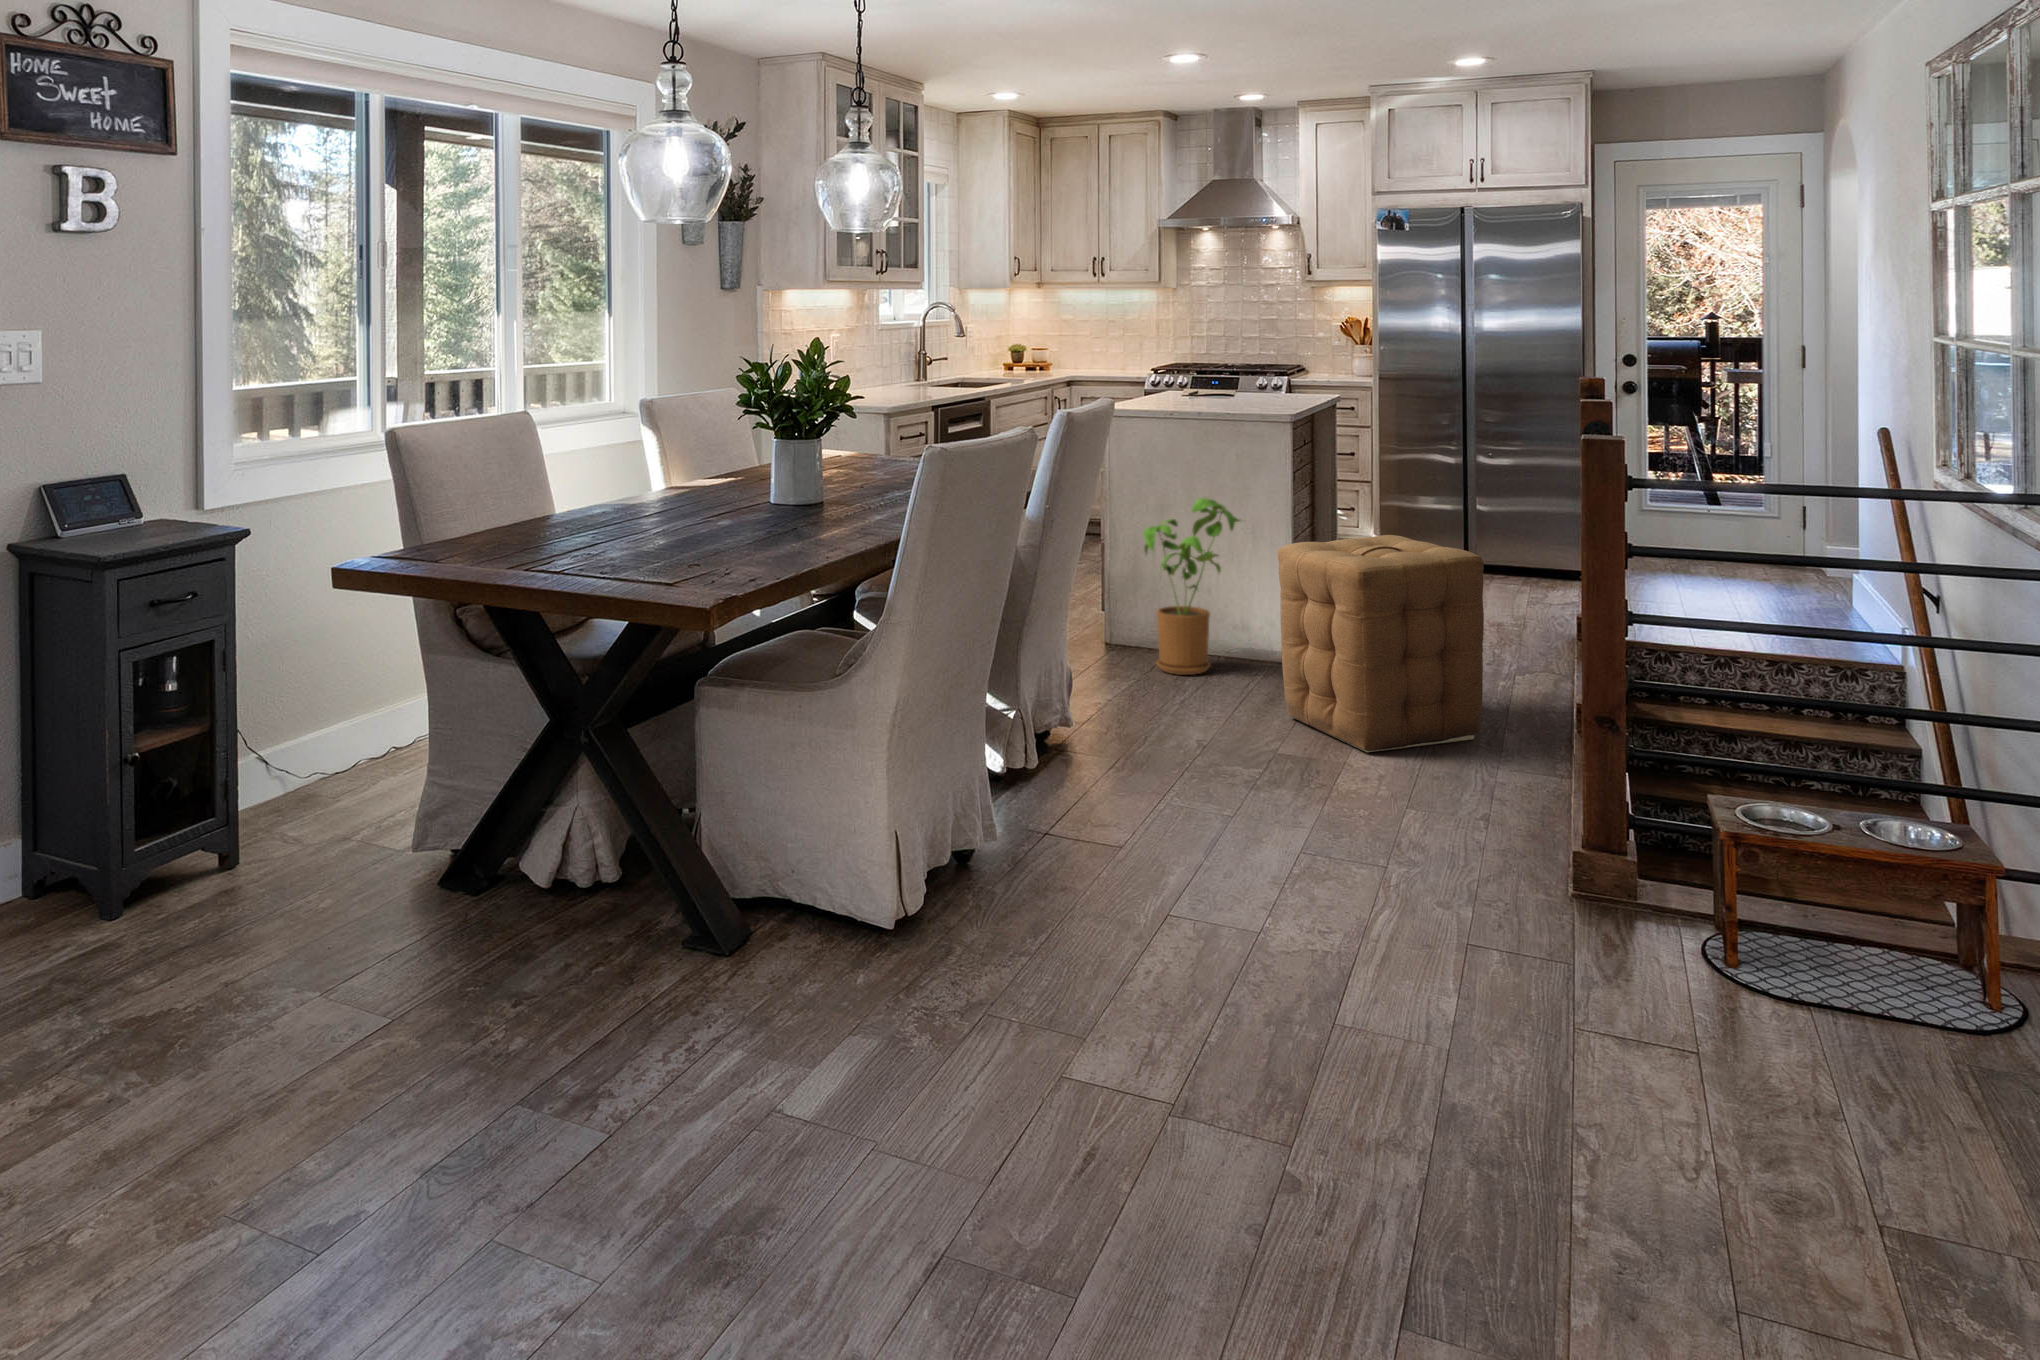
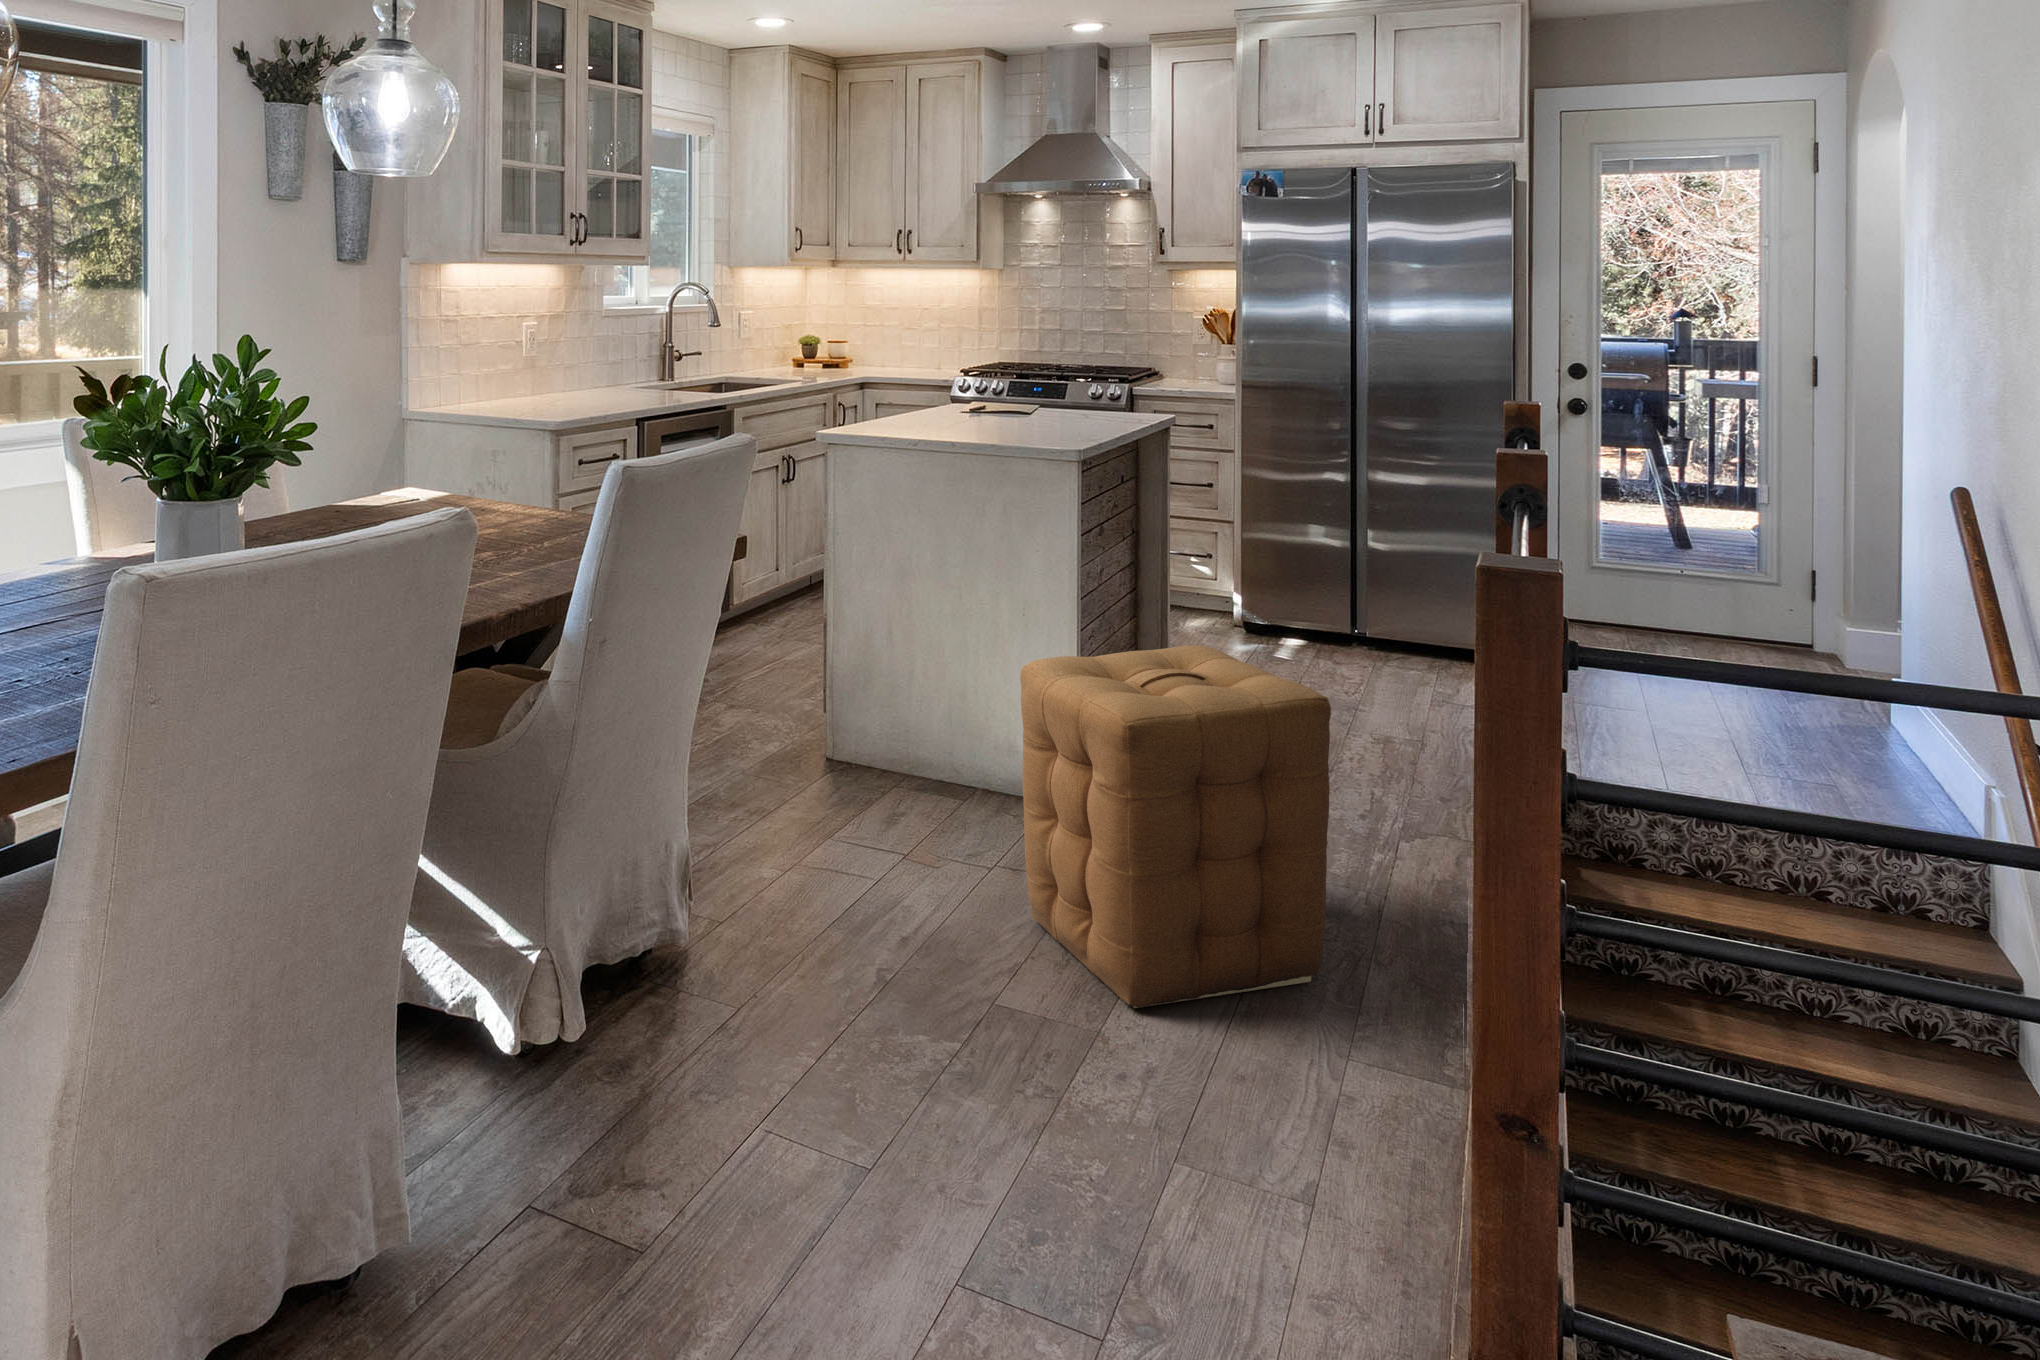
house plant: present [1143,498,1240,675] -> none [862,569,1007,824]

